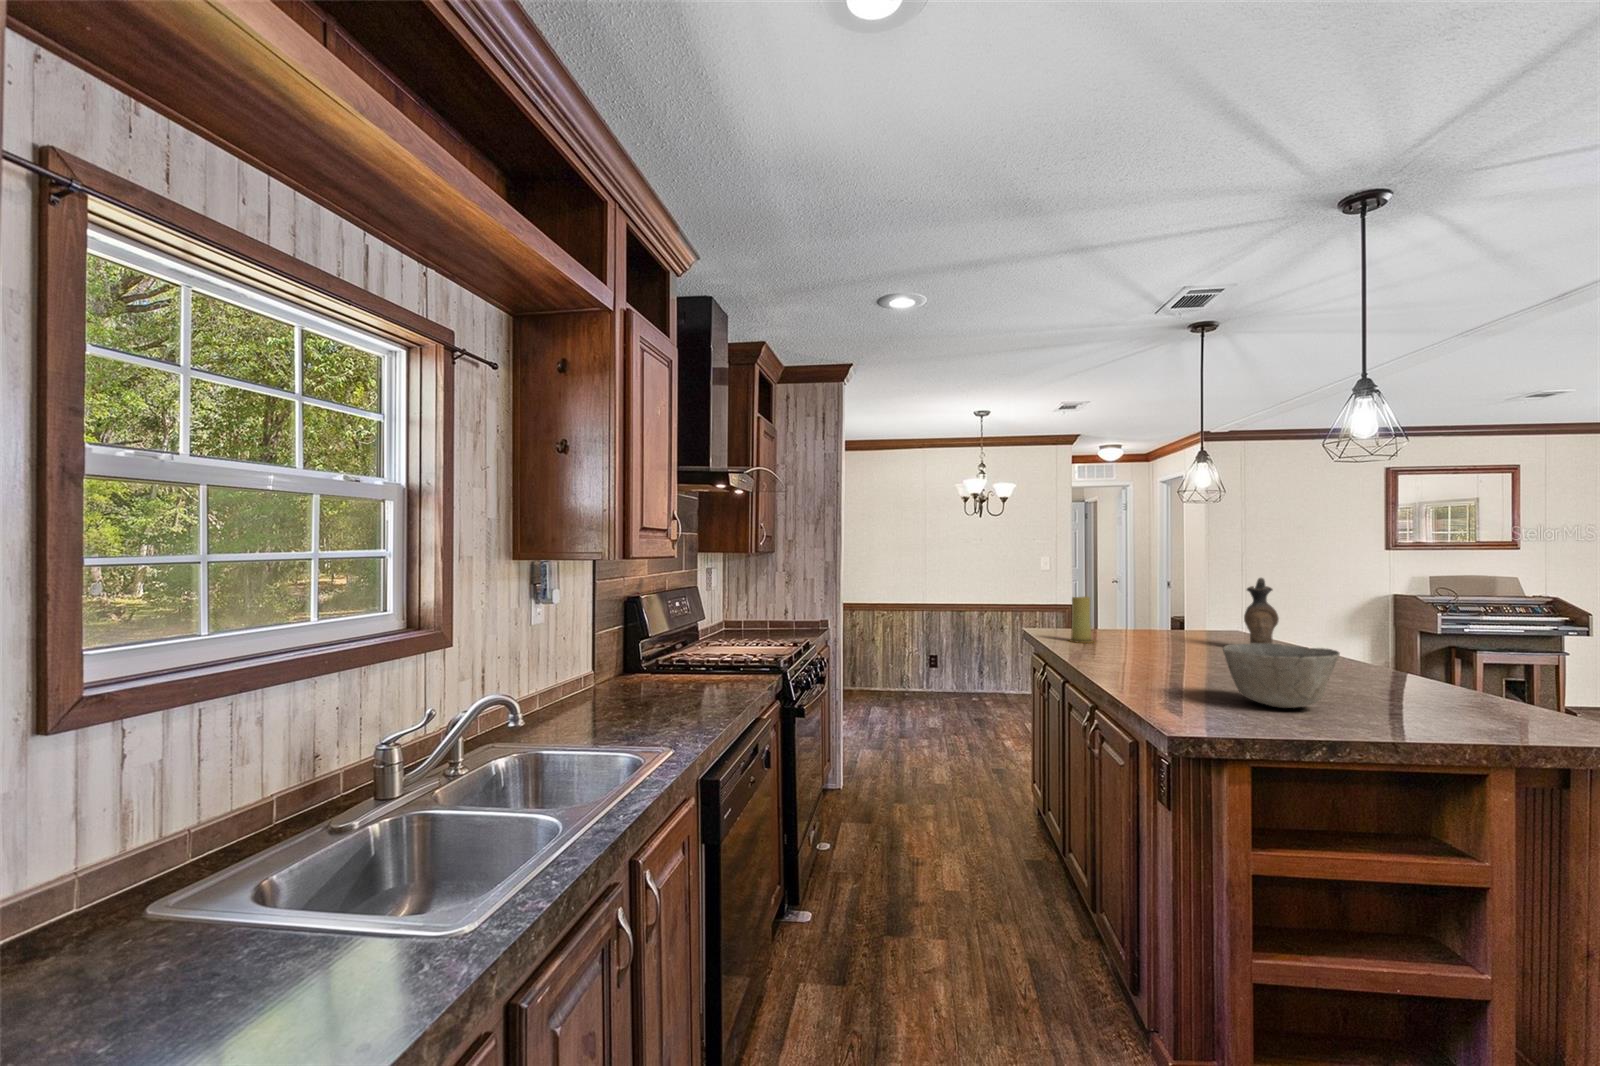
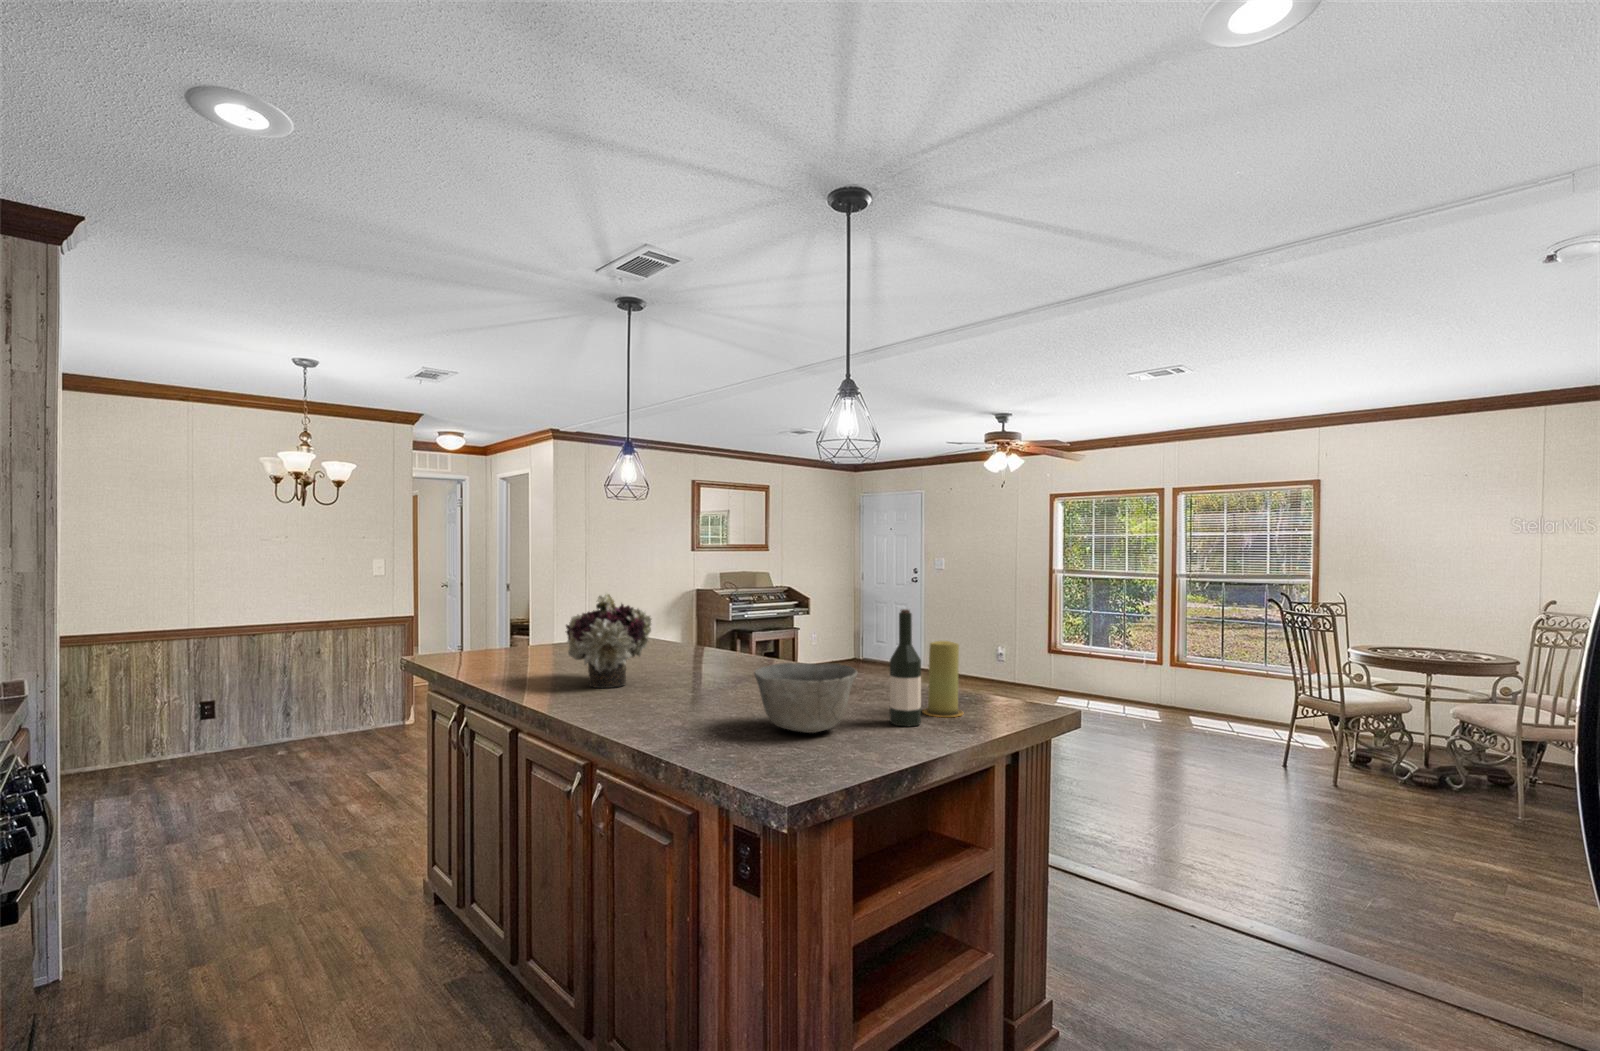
flower arrangement: none [1107,577,1185,659] -> present [566,593,651,688]
ceramic pitcher: present [1244,578,1279,643] -> none [675,585,705,659]
candle: present [1069,596,1094,643] -> present [923,641,963,717]
wine bottle: none [1394,597,1440,725] -> present [890,609,921,727]

